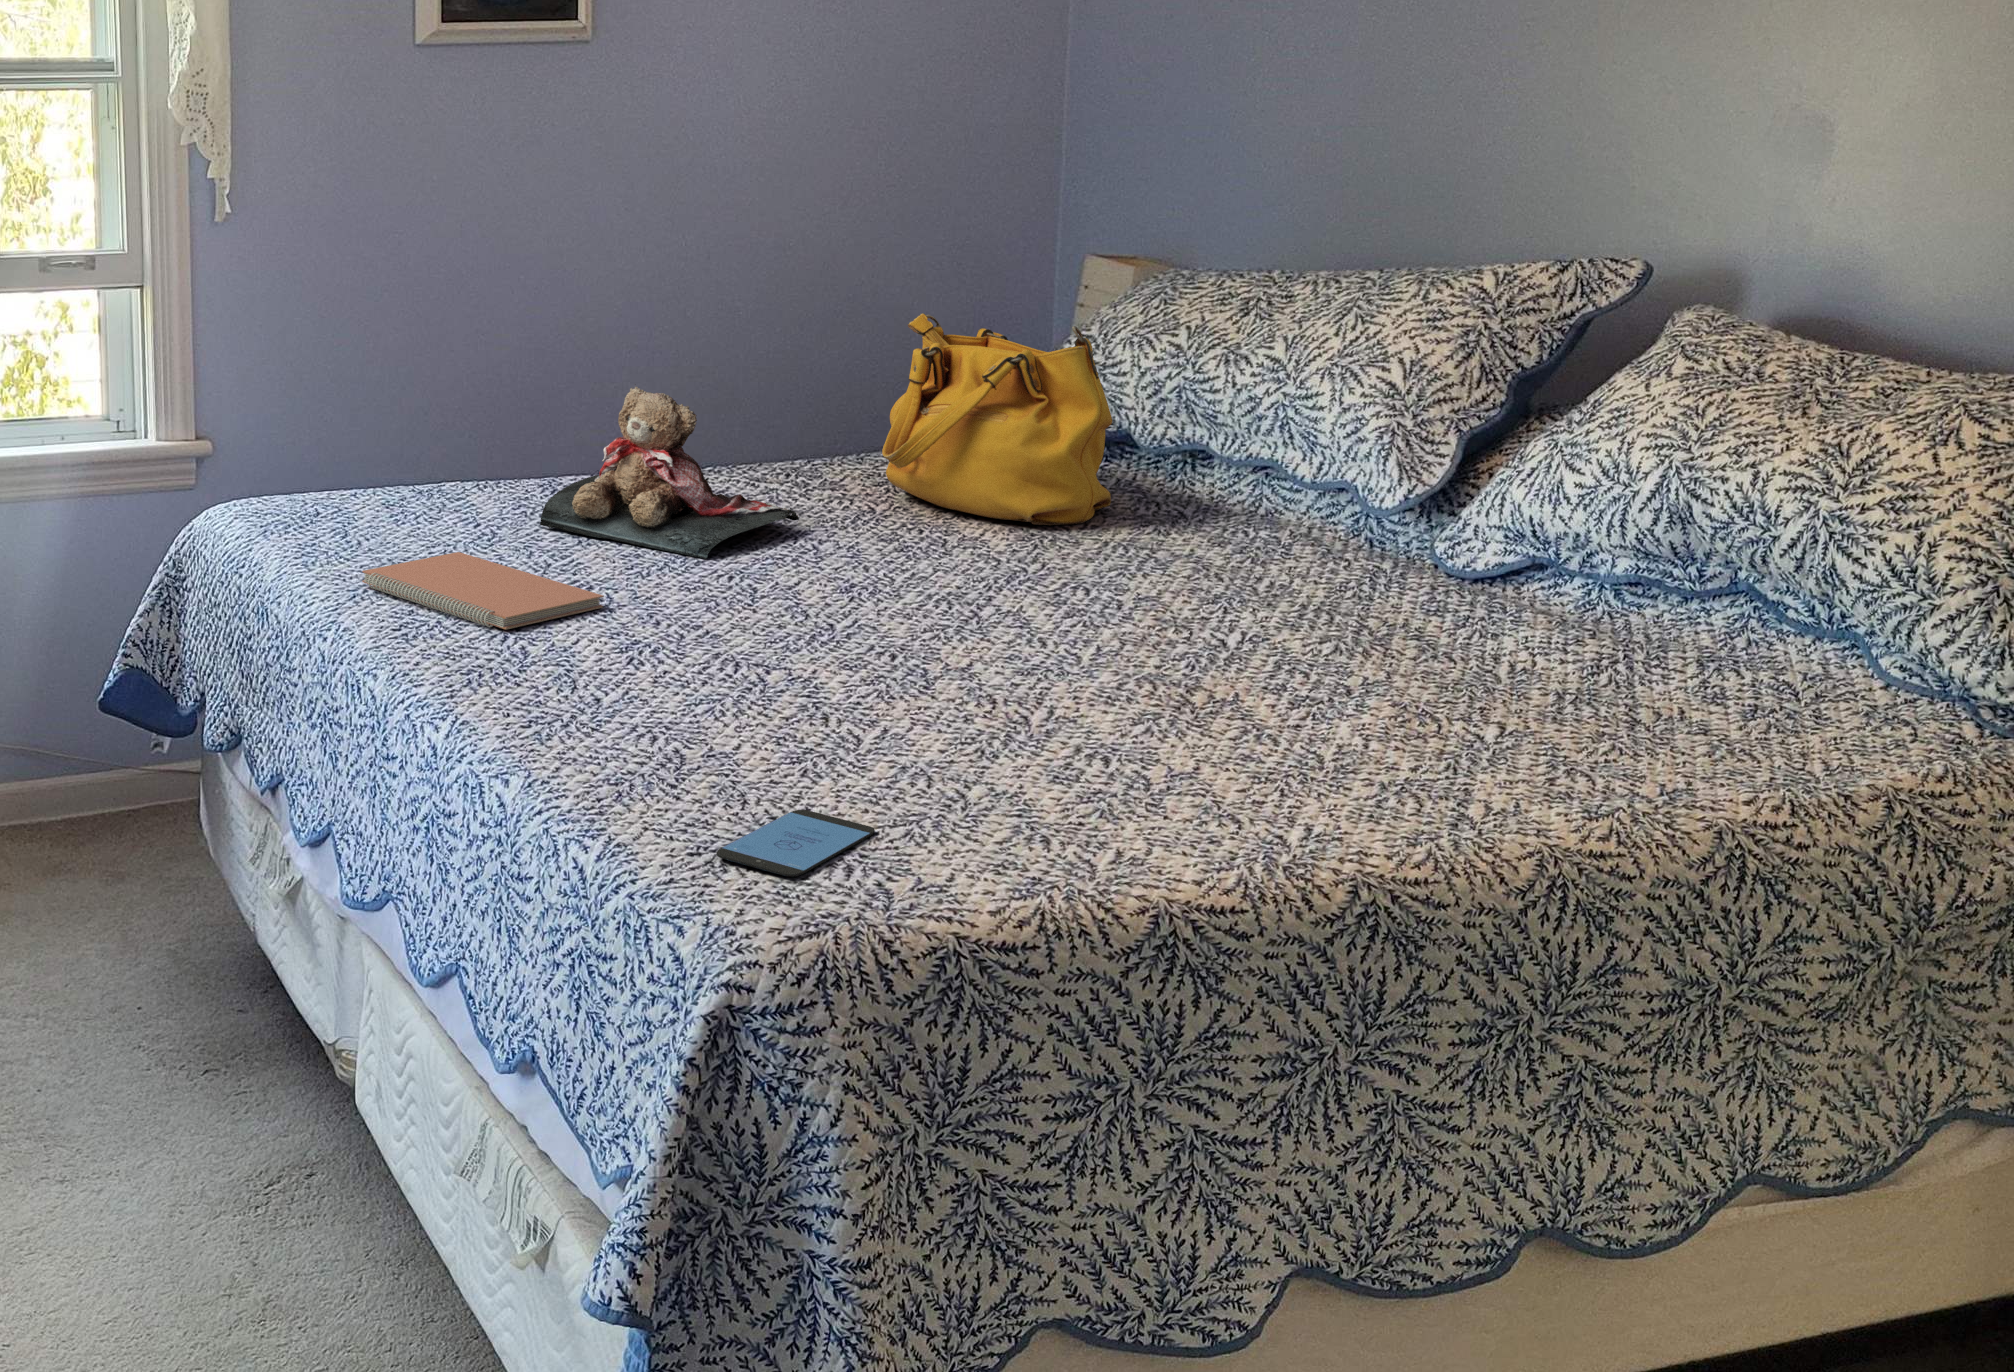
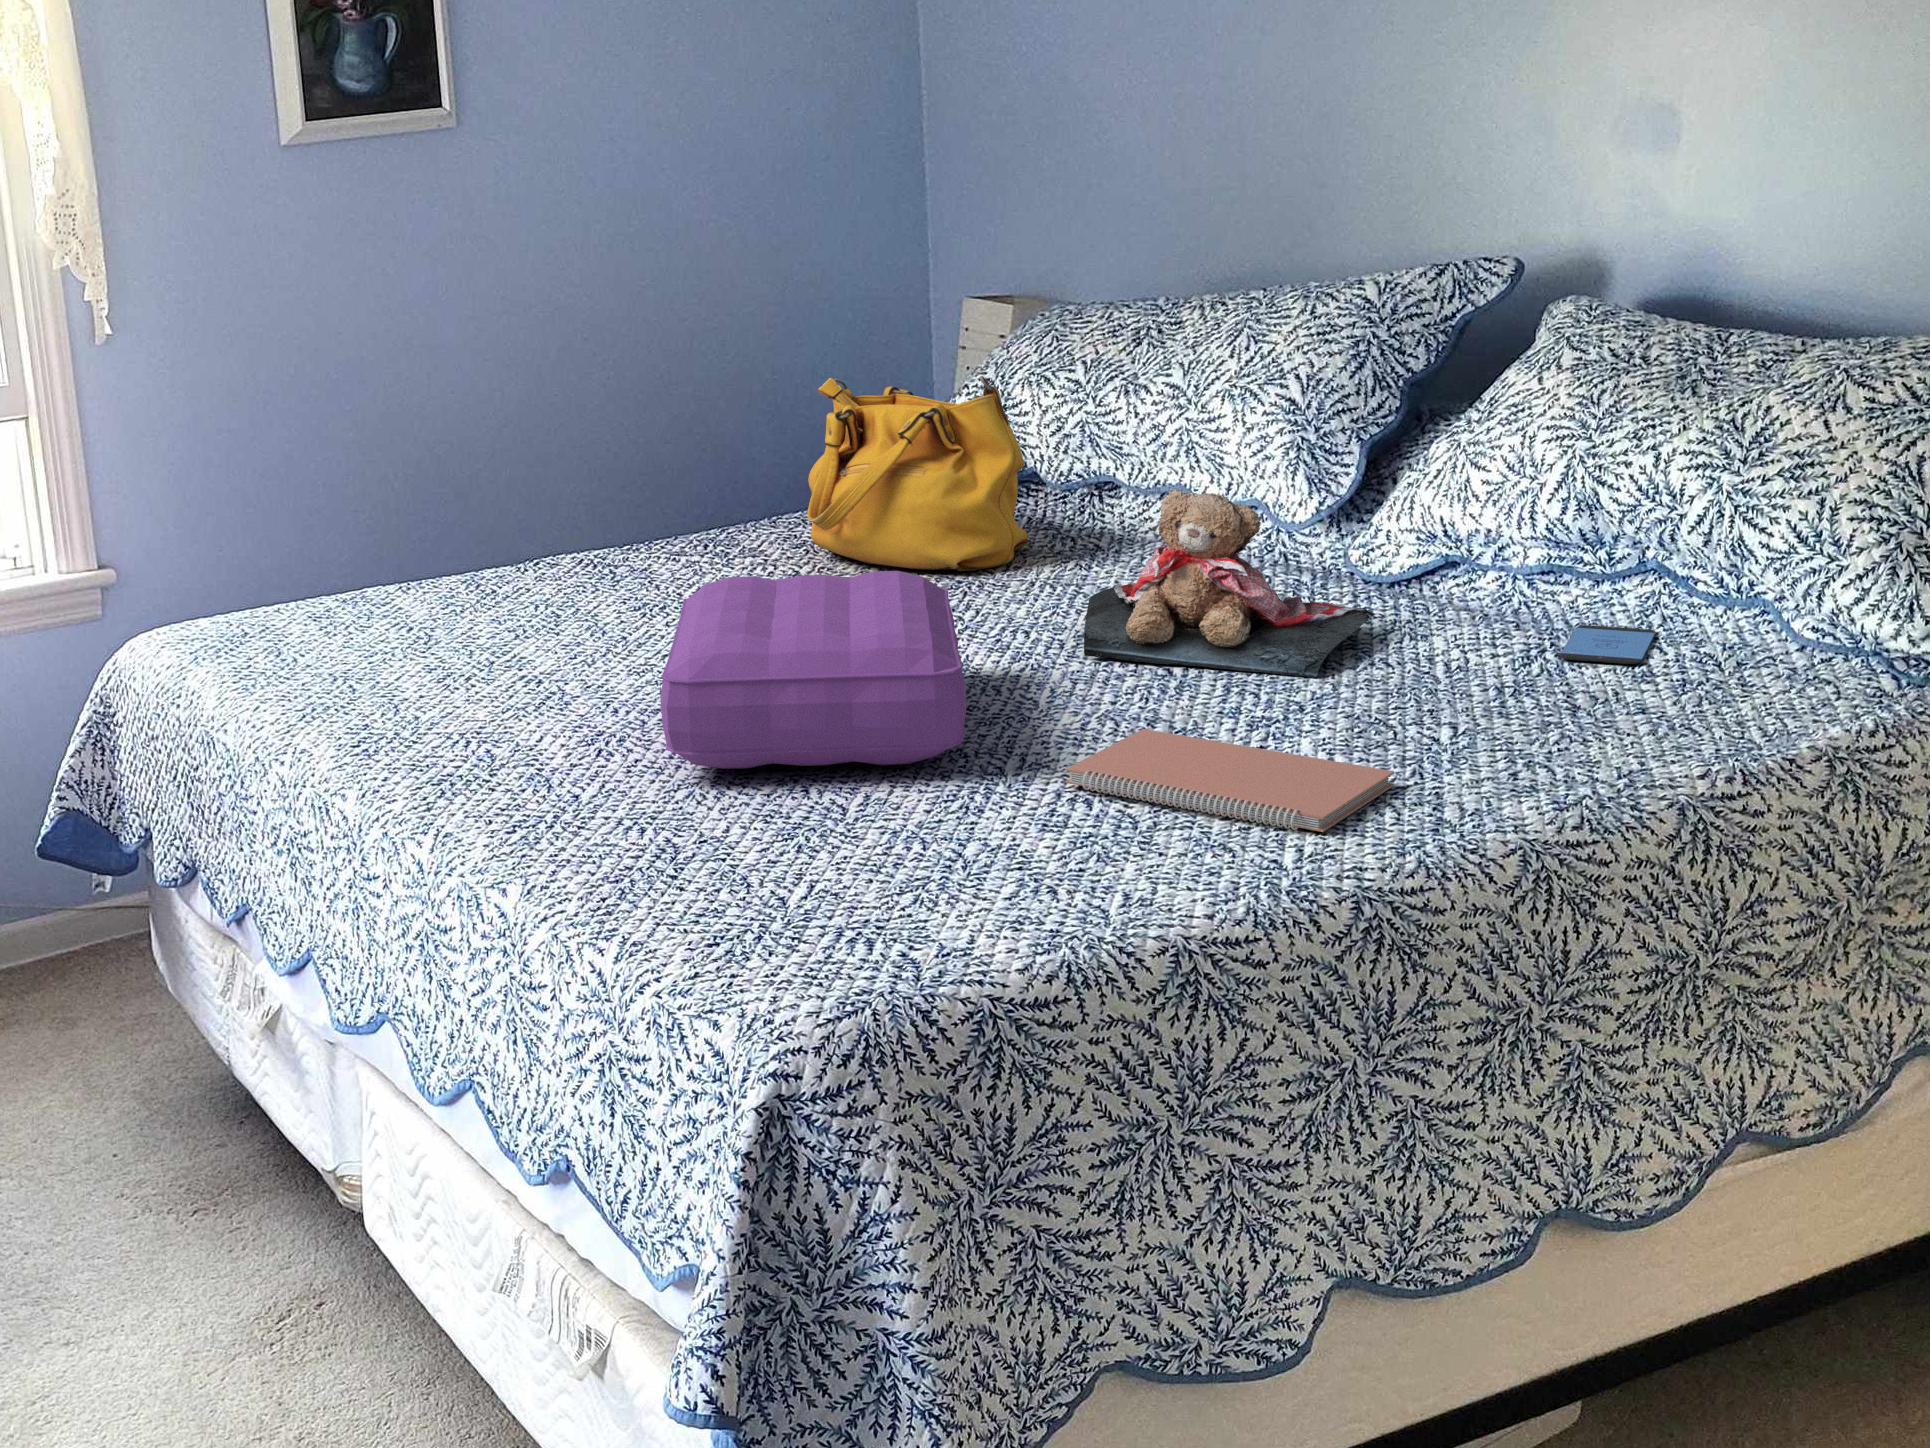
teddy bear: present [540,387,799,559] -> present [1084,486,1375,678]
pillow: none [687,500,1001,705] -> present [660,571,966,769]
notebook: present [362,552,604,629] -> present [1066,729,1394,832]
smartphone: present [716,810,875,877] -> present [1560,625,1656,664]

